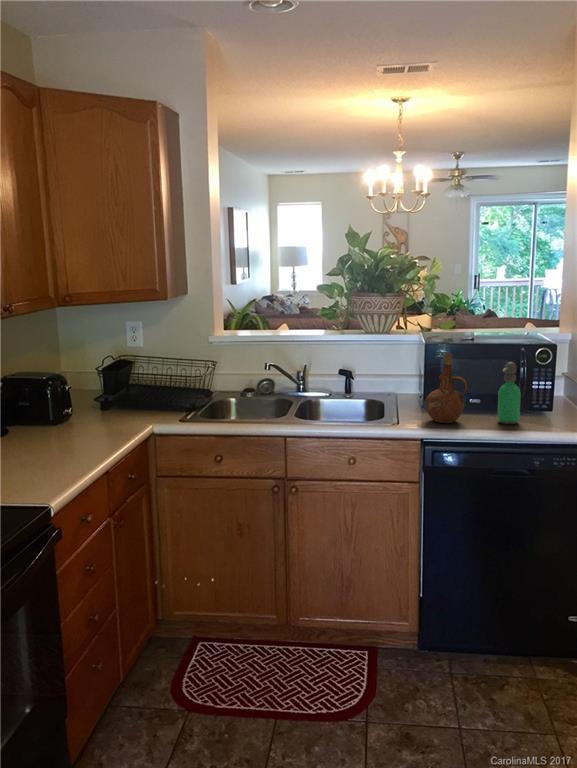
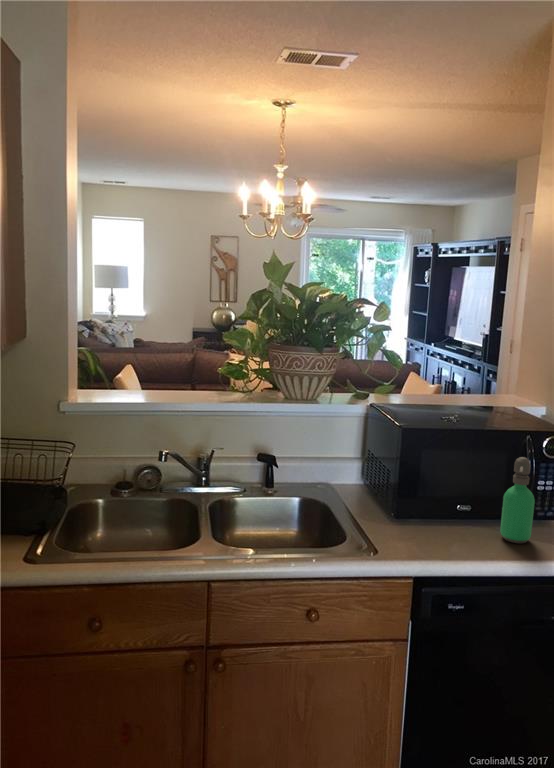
ceramic pitcher: present [425,353,467,423] -> none [407,445,468,546]

